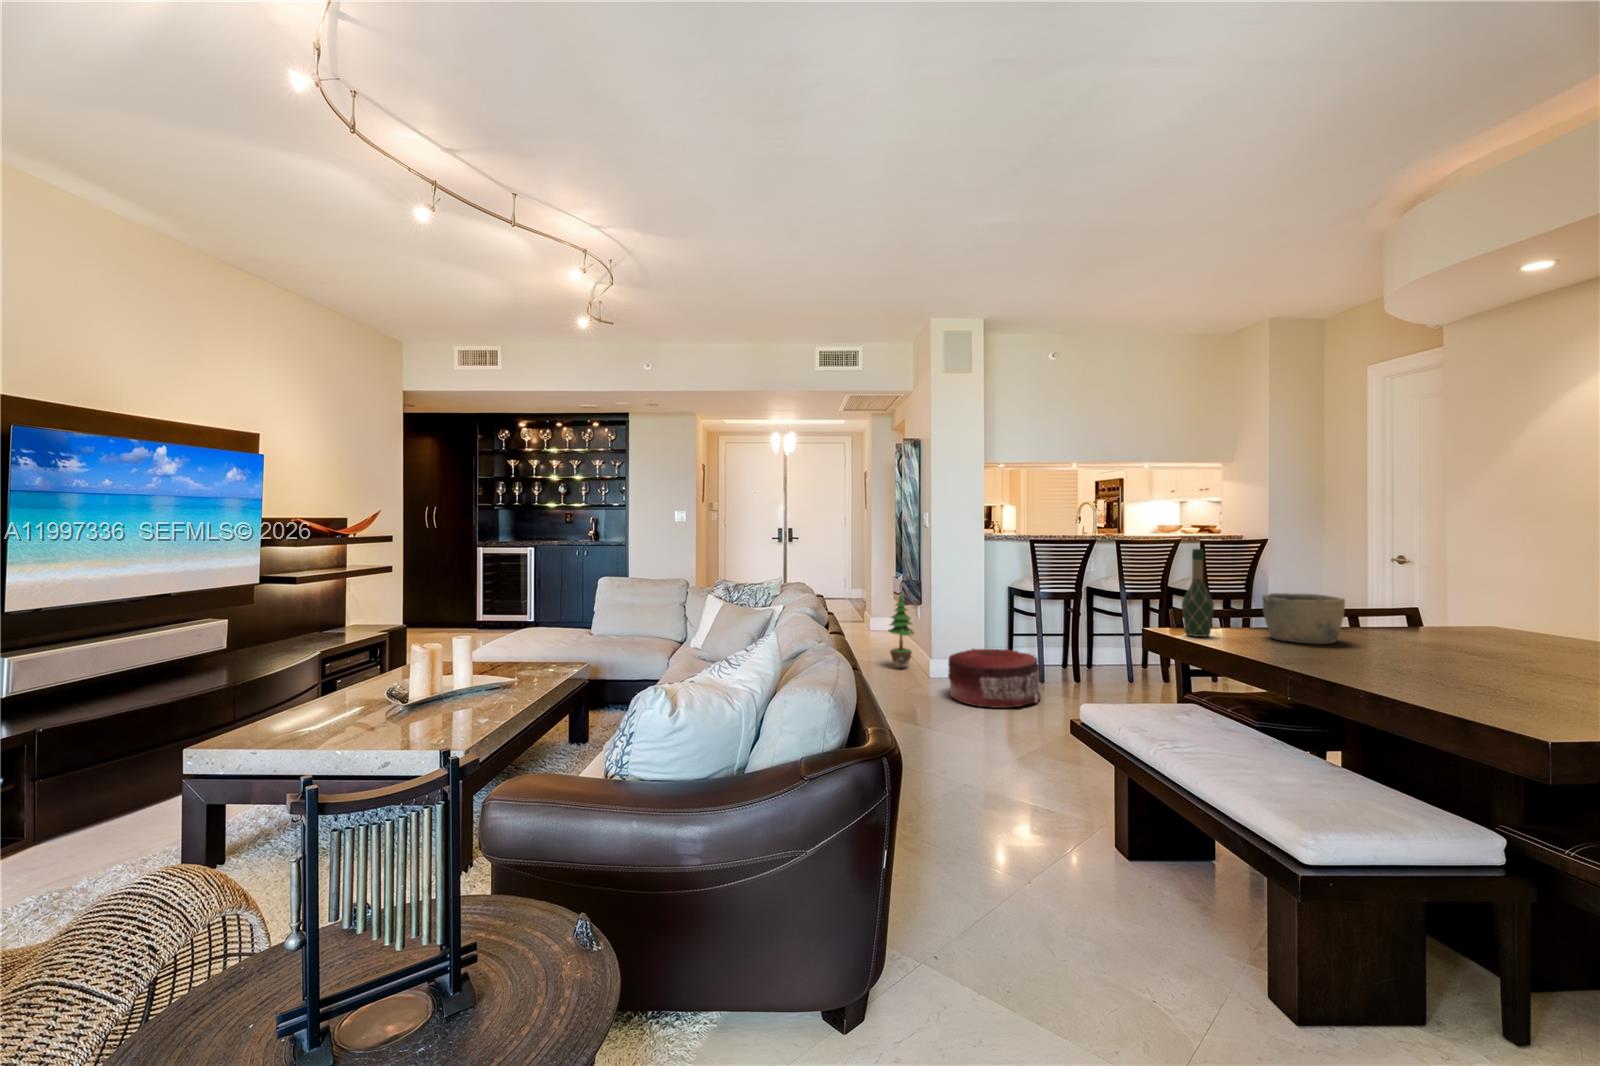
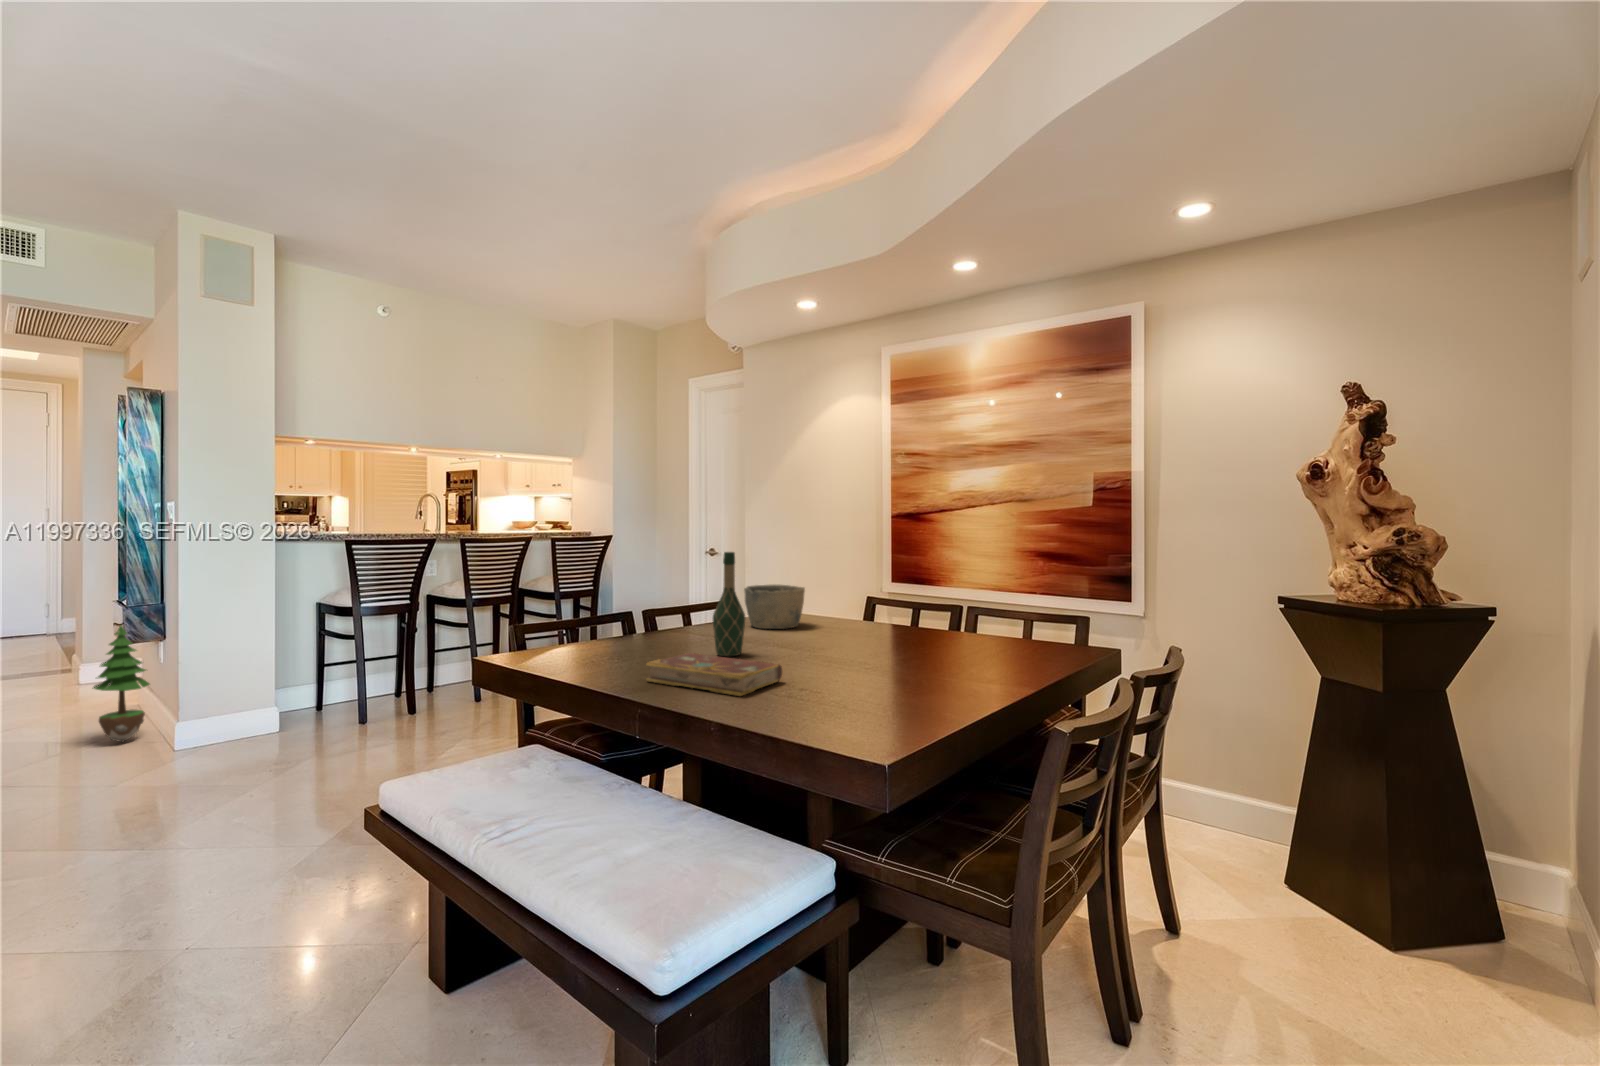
wine bottle: present [1182,549,1214,637] -> present [713,552,745,656]
bowl: present [1262,593,1345,644] -> present [744,585,805,629]
book: none [1302,643,1463,682] -> present [646,653,782,696]
pouf: present [948,649,1041,708] -> none [202,688,359,782]

